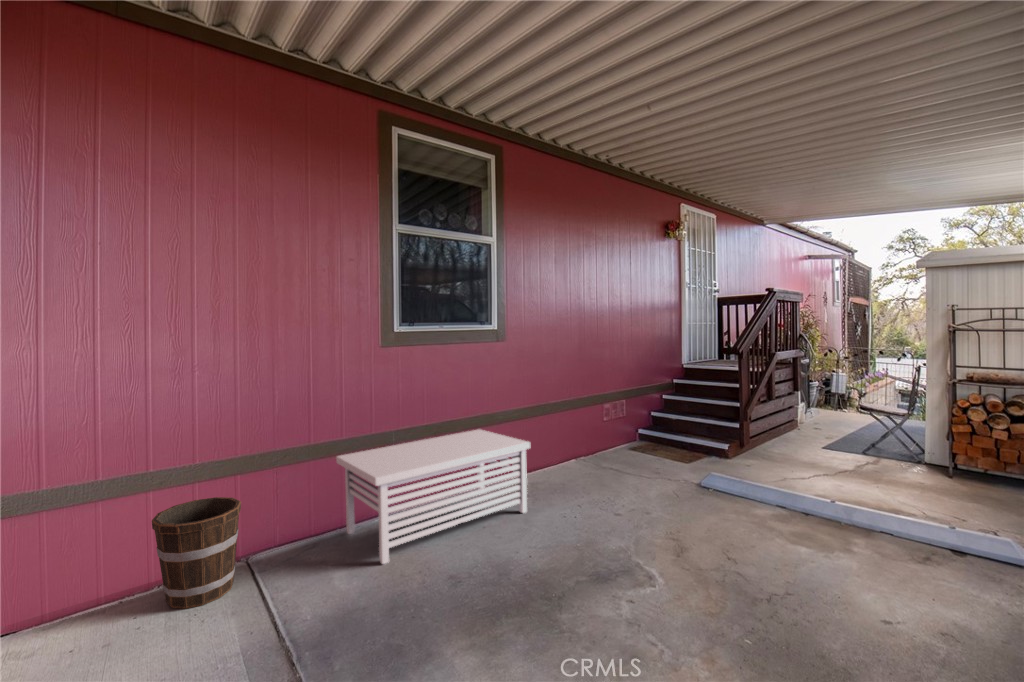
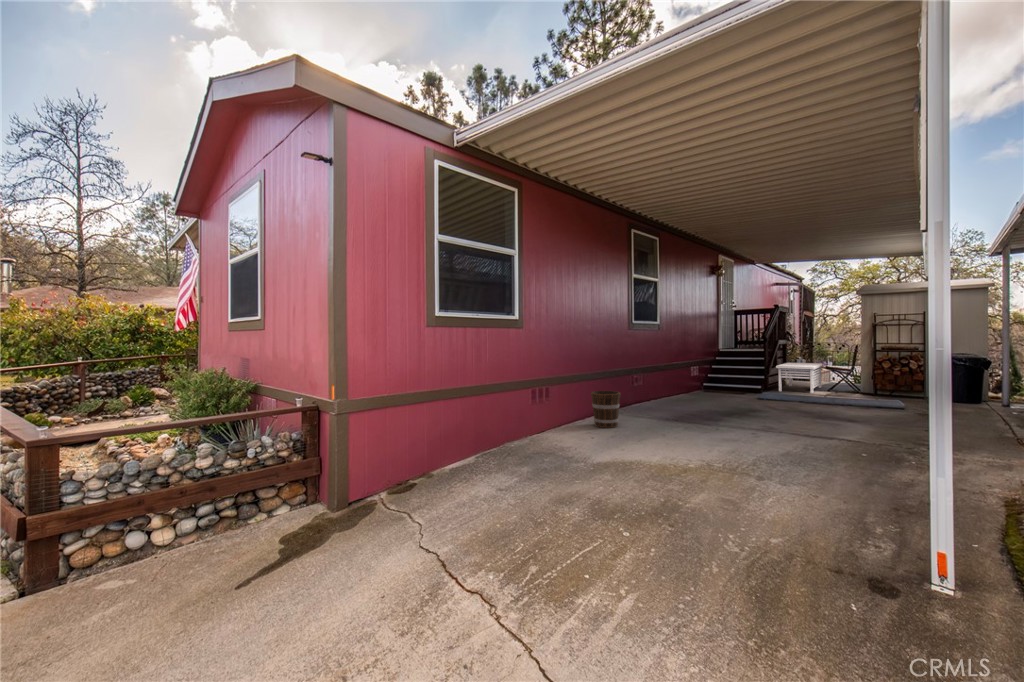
storage bench: present [336,429,530,564] -> present [776,363,823,393]

